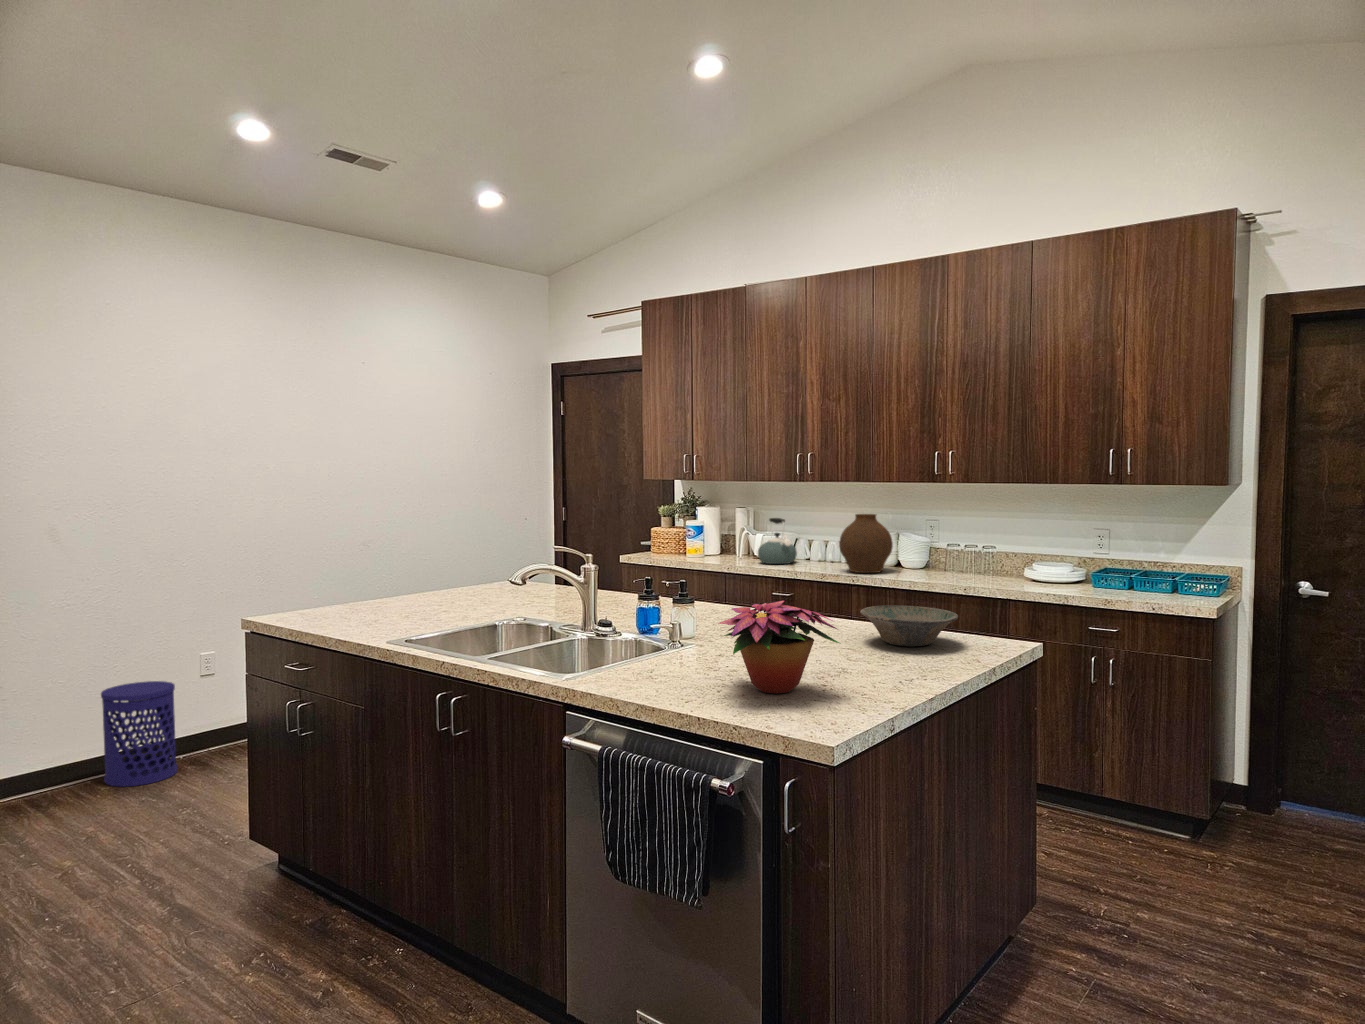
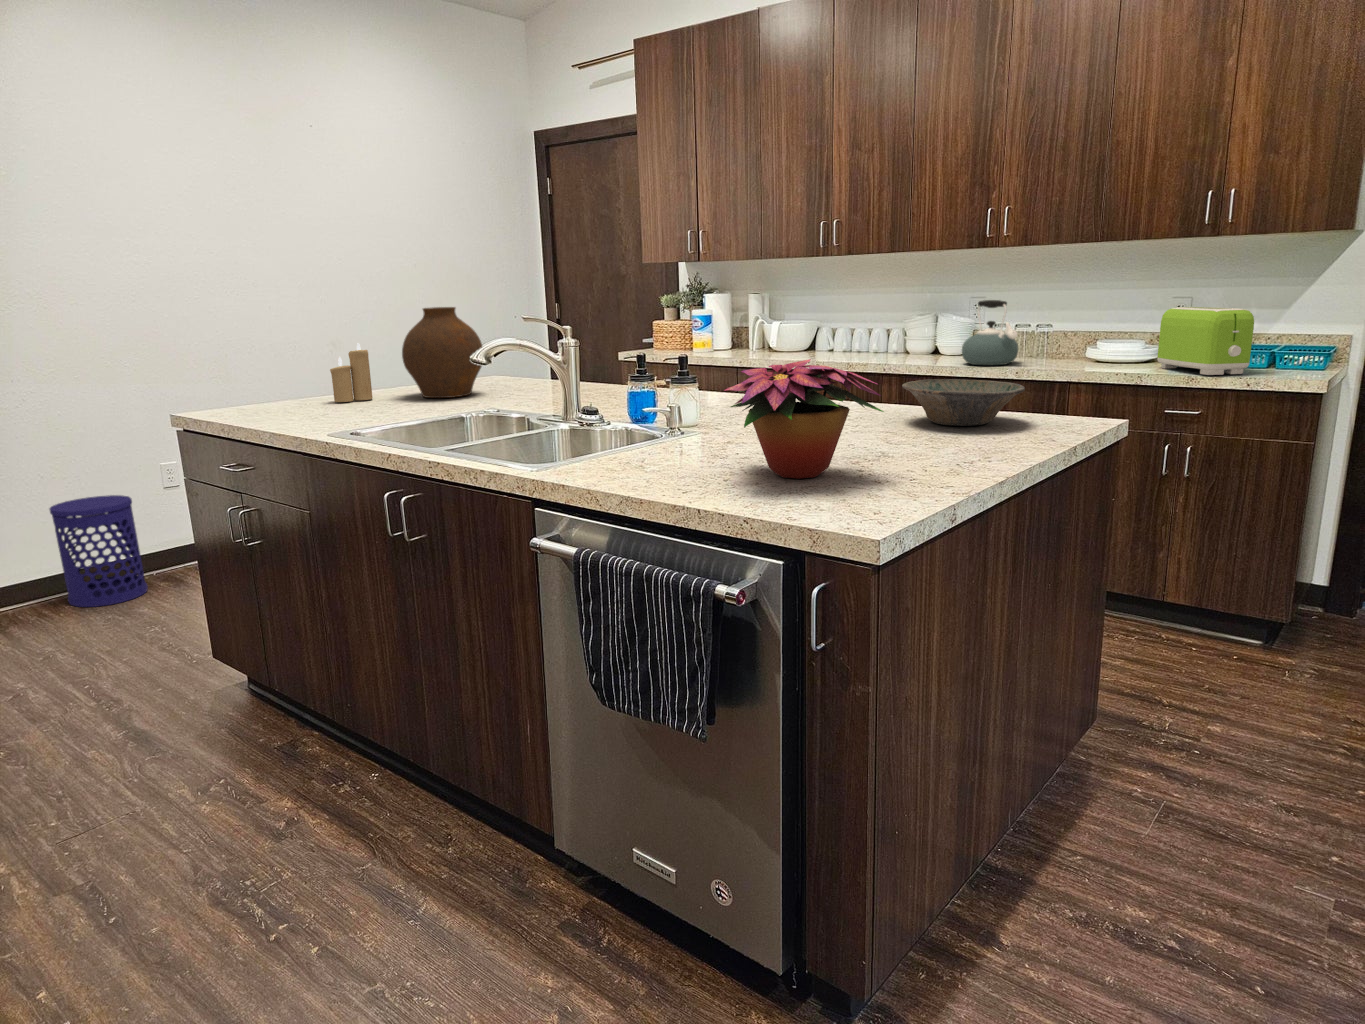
vase: present [839,514,893,573] -> present [402,307,482,398]
kettle: present [758,518,797,564] -> present [962,300,1018,365]
toaster: none [1082,539,1156,598] -> present [1157,307,1254,375]
candle: none [379,558,412,608] -> present [330,343,373,402]

